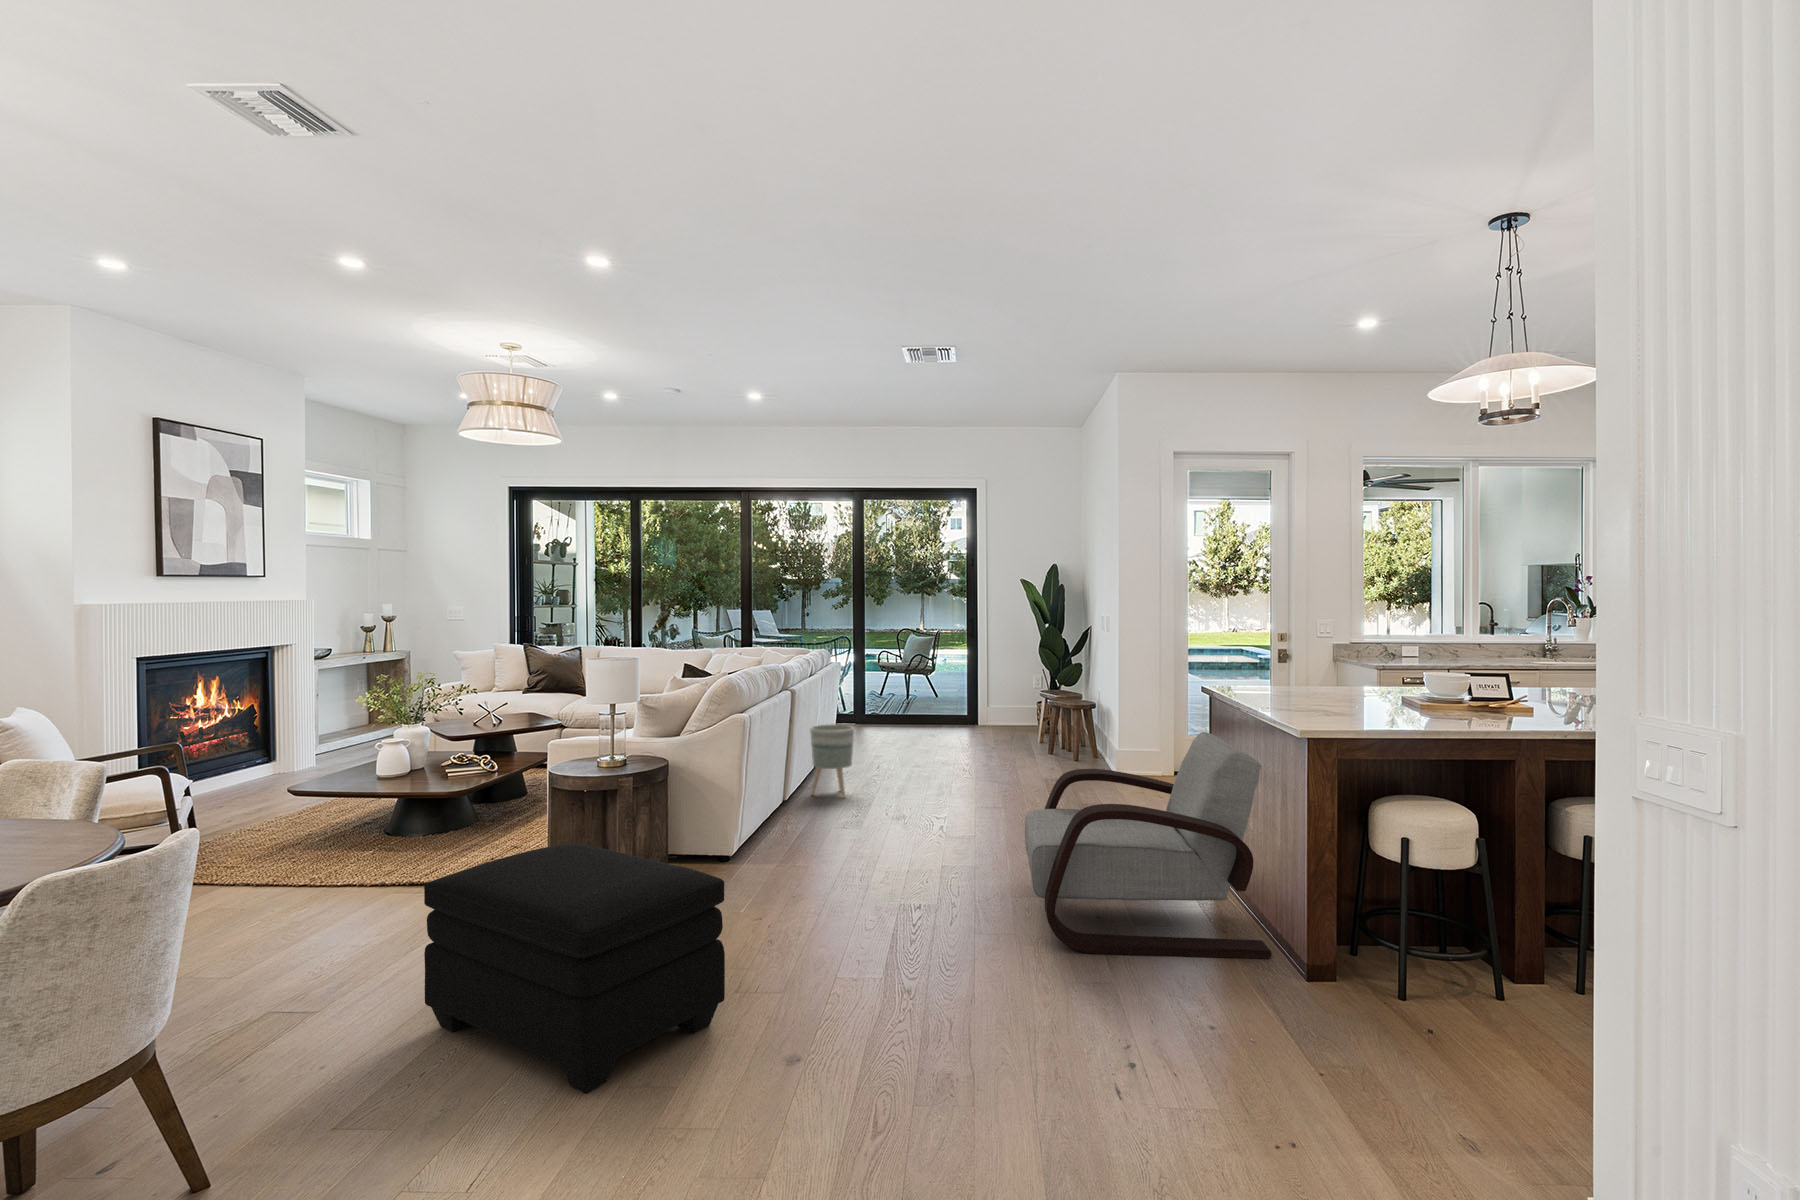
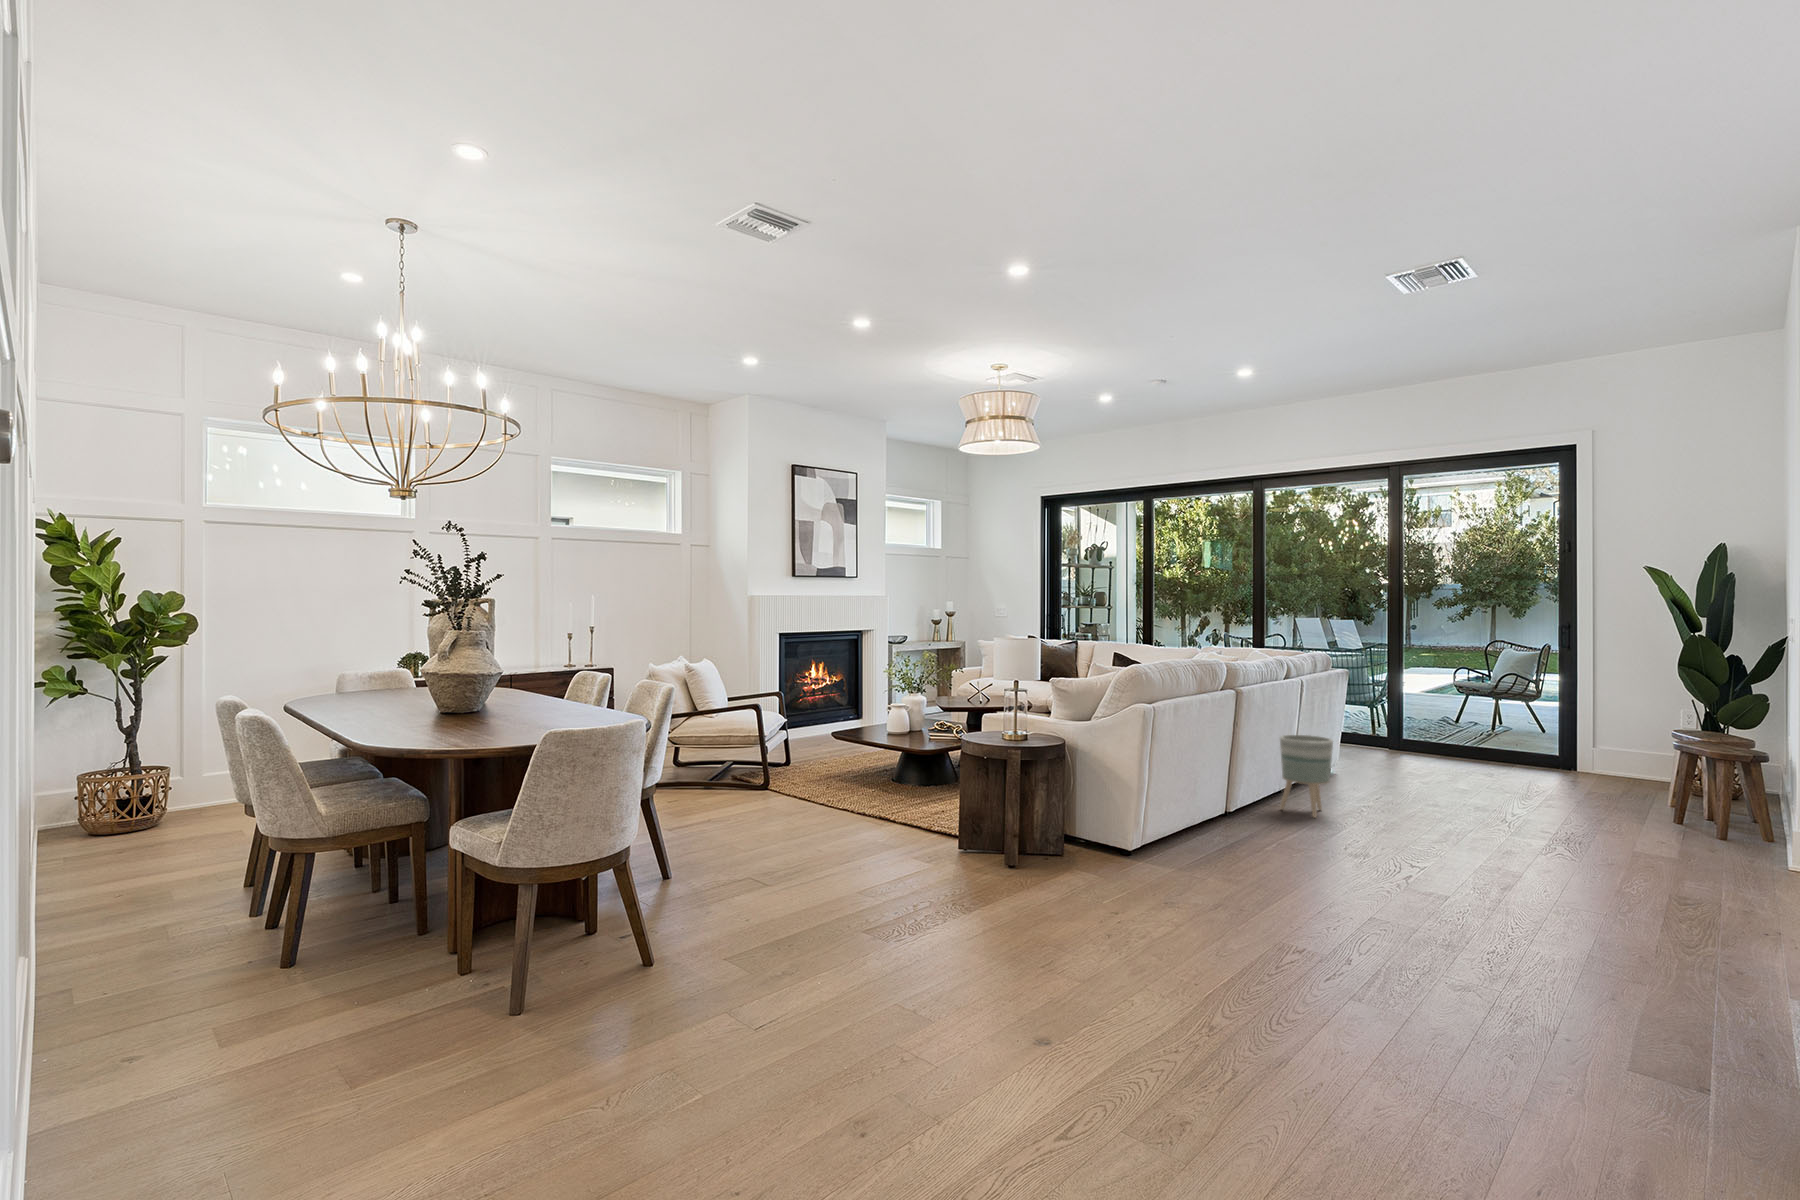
armchair: present [1025,732,1272,959] -> none [1394,781,1780,1123]
ottoman: present [424,843,725,1093] -> none [797,791,997,988]

